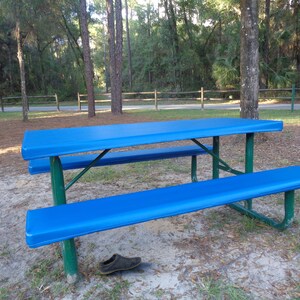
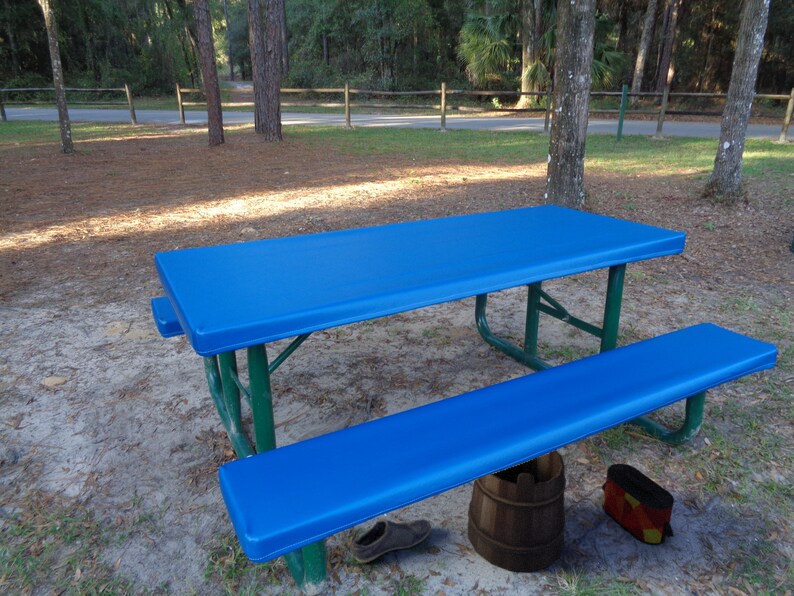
bucket: none [160,209,210,281] -> present [468,450,566,572]
bag: none [236,233,270,273] -> present [602,463,674,545]

